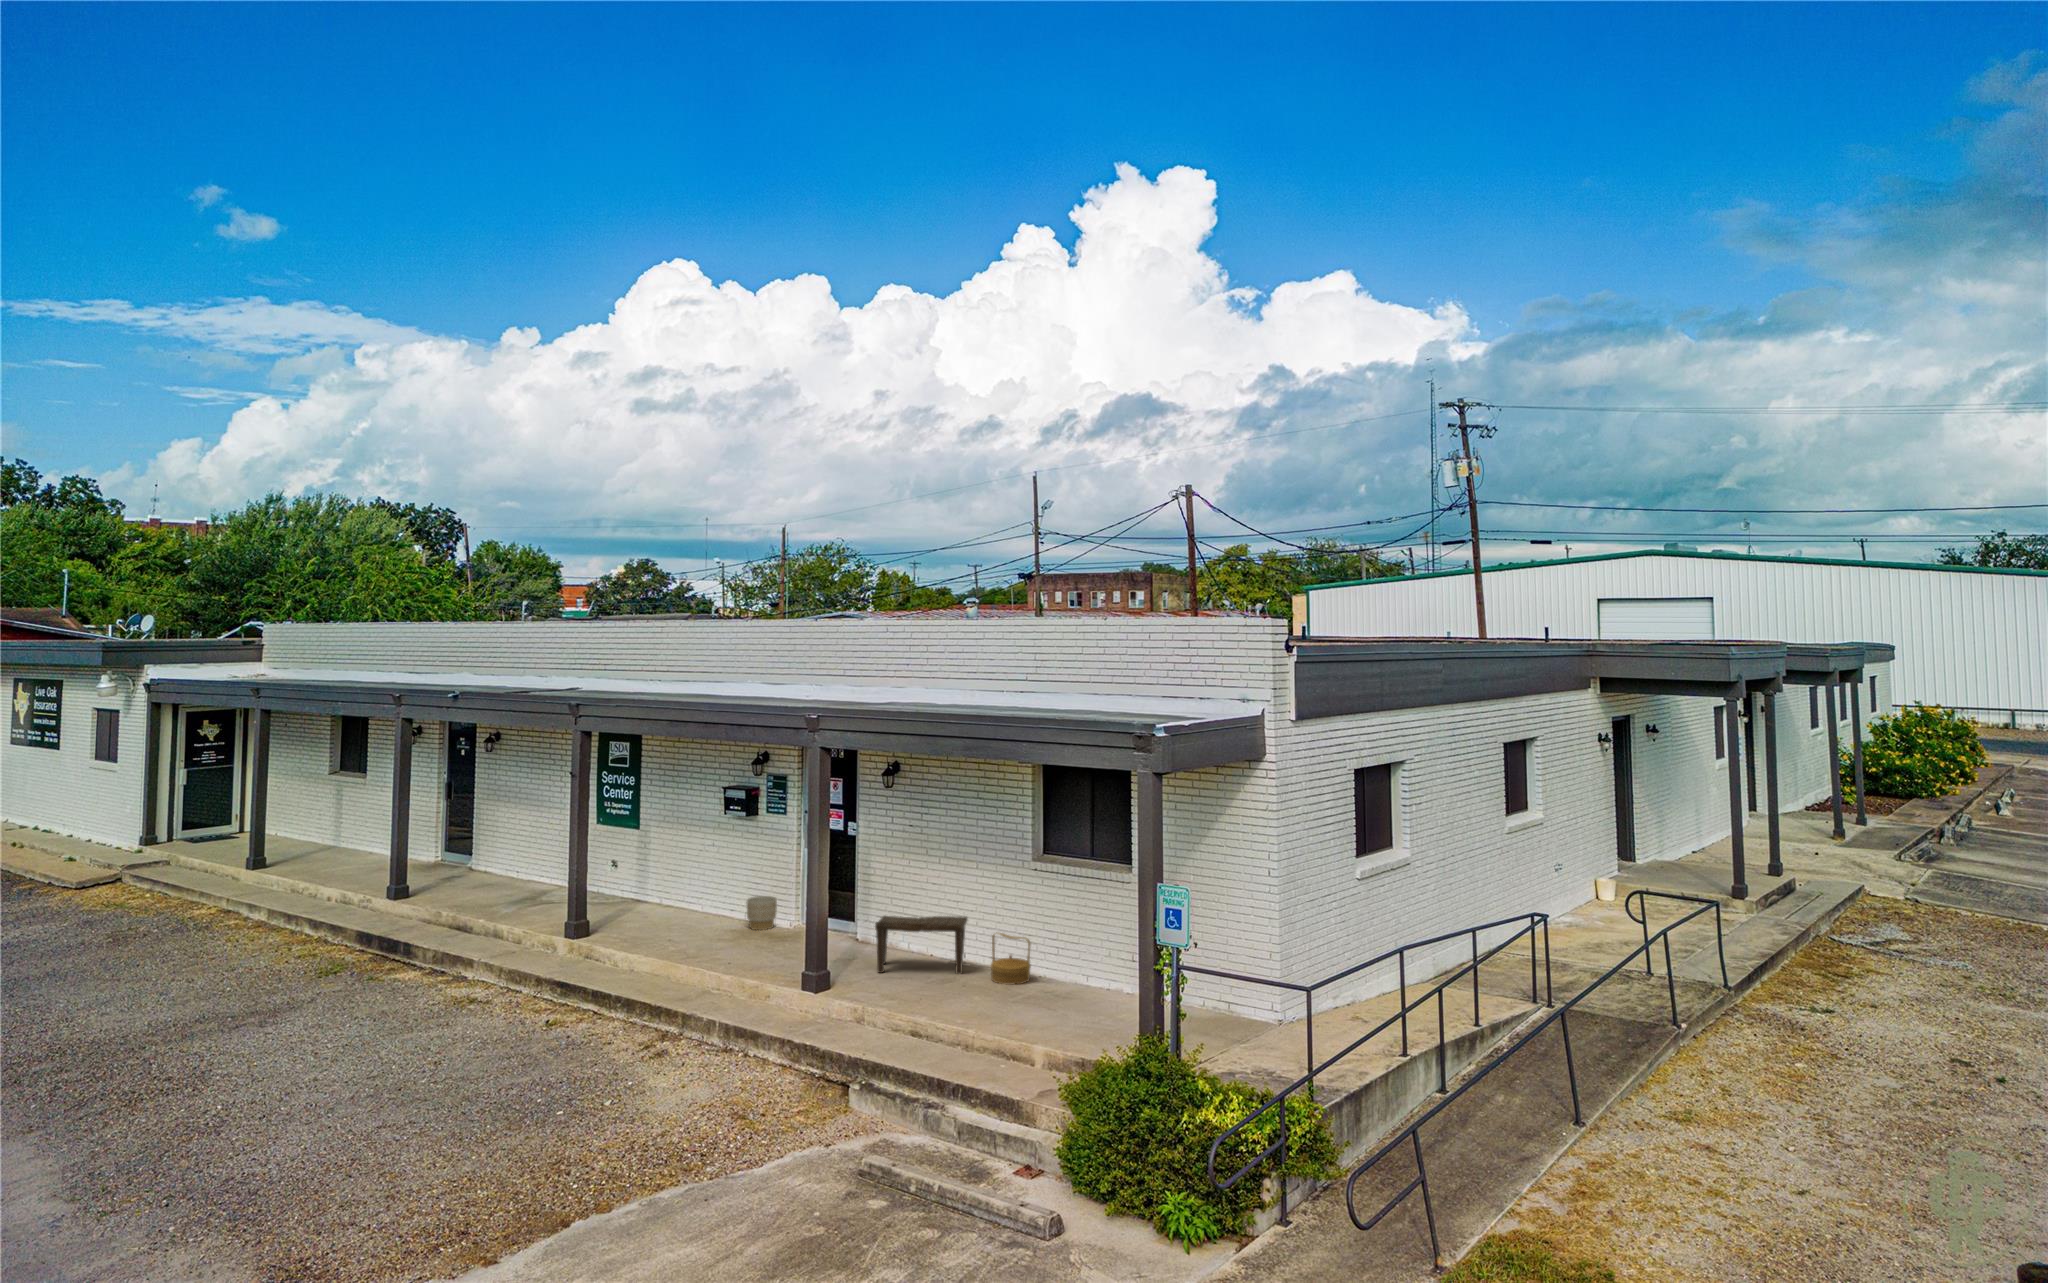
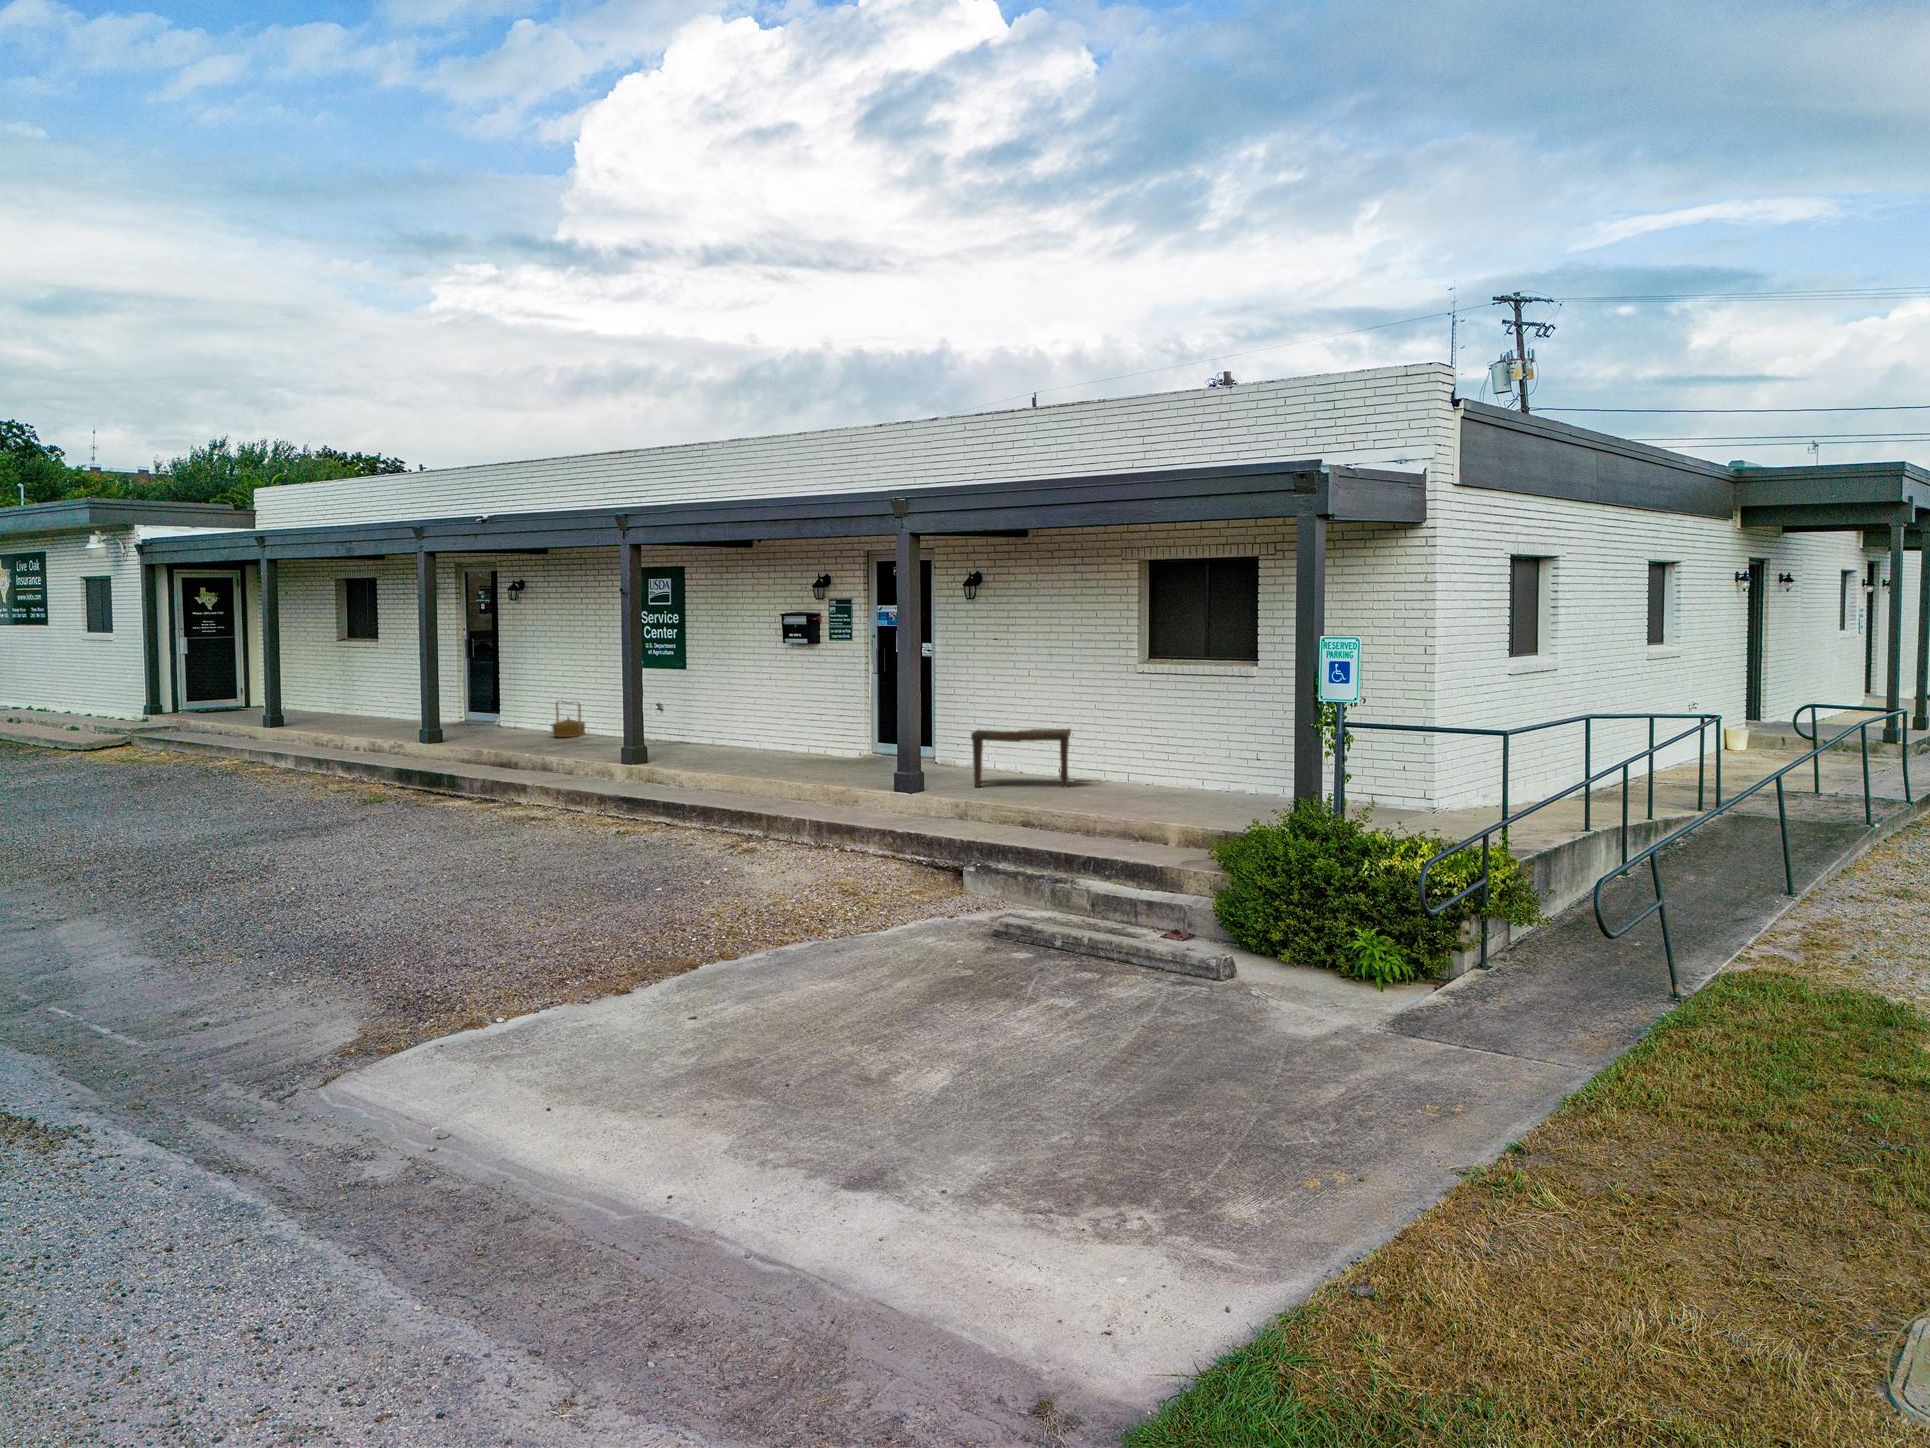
planter: present [747,896,777,930] -> none [817,729,850,764]
woven basket: present [991,933,1031,984] -> present [552,701,585,737]

